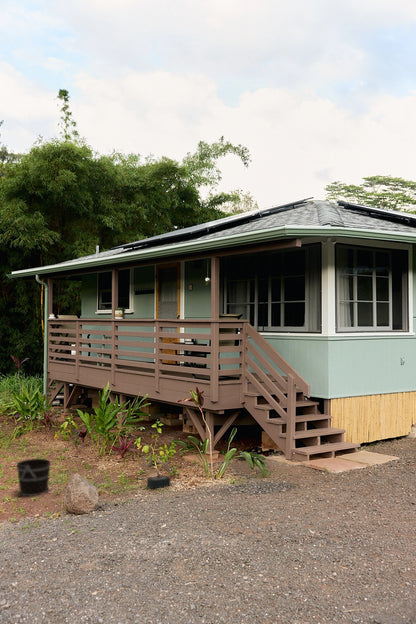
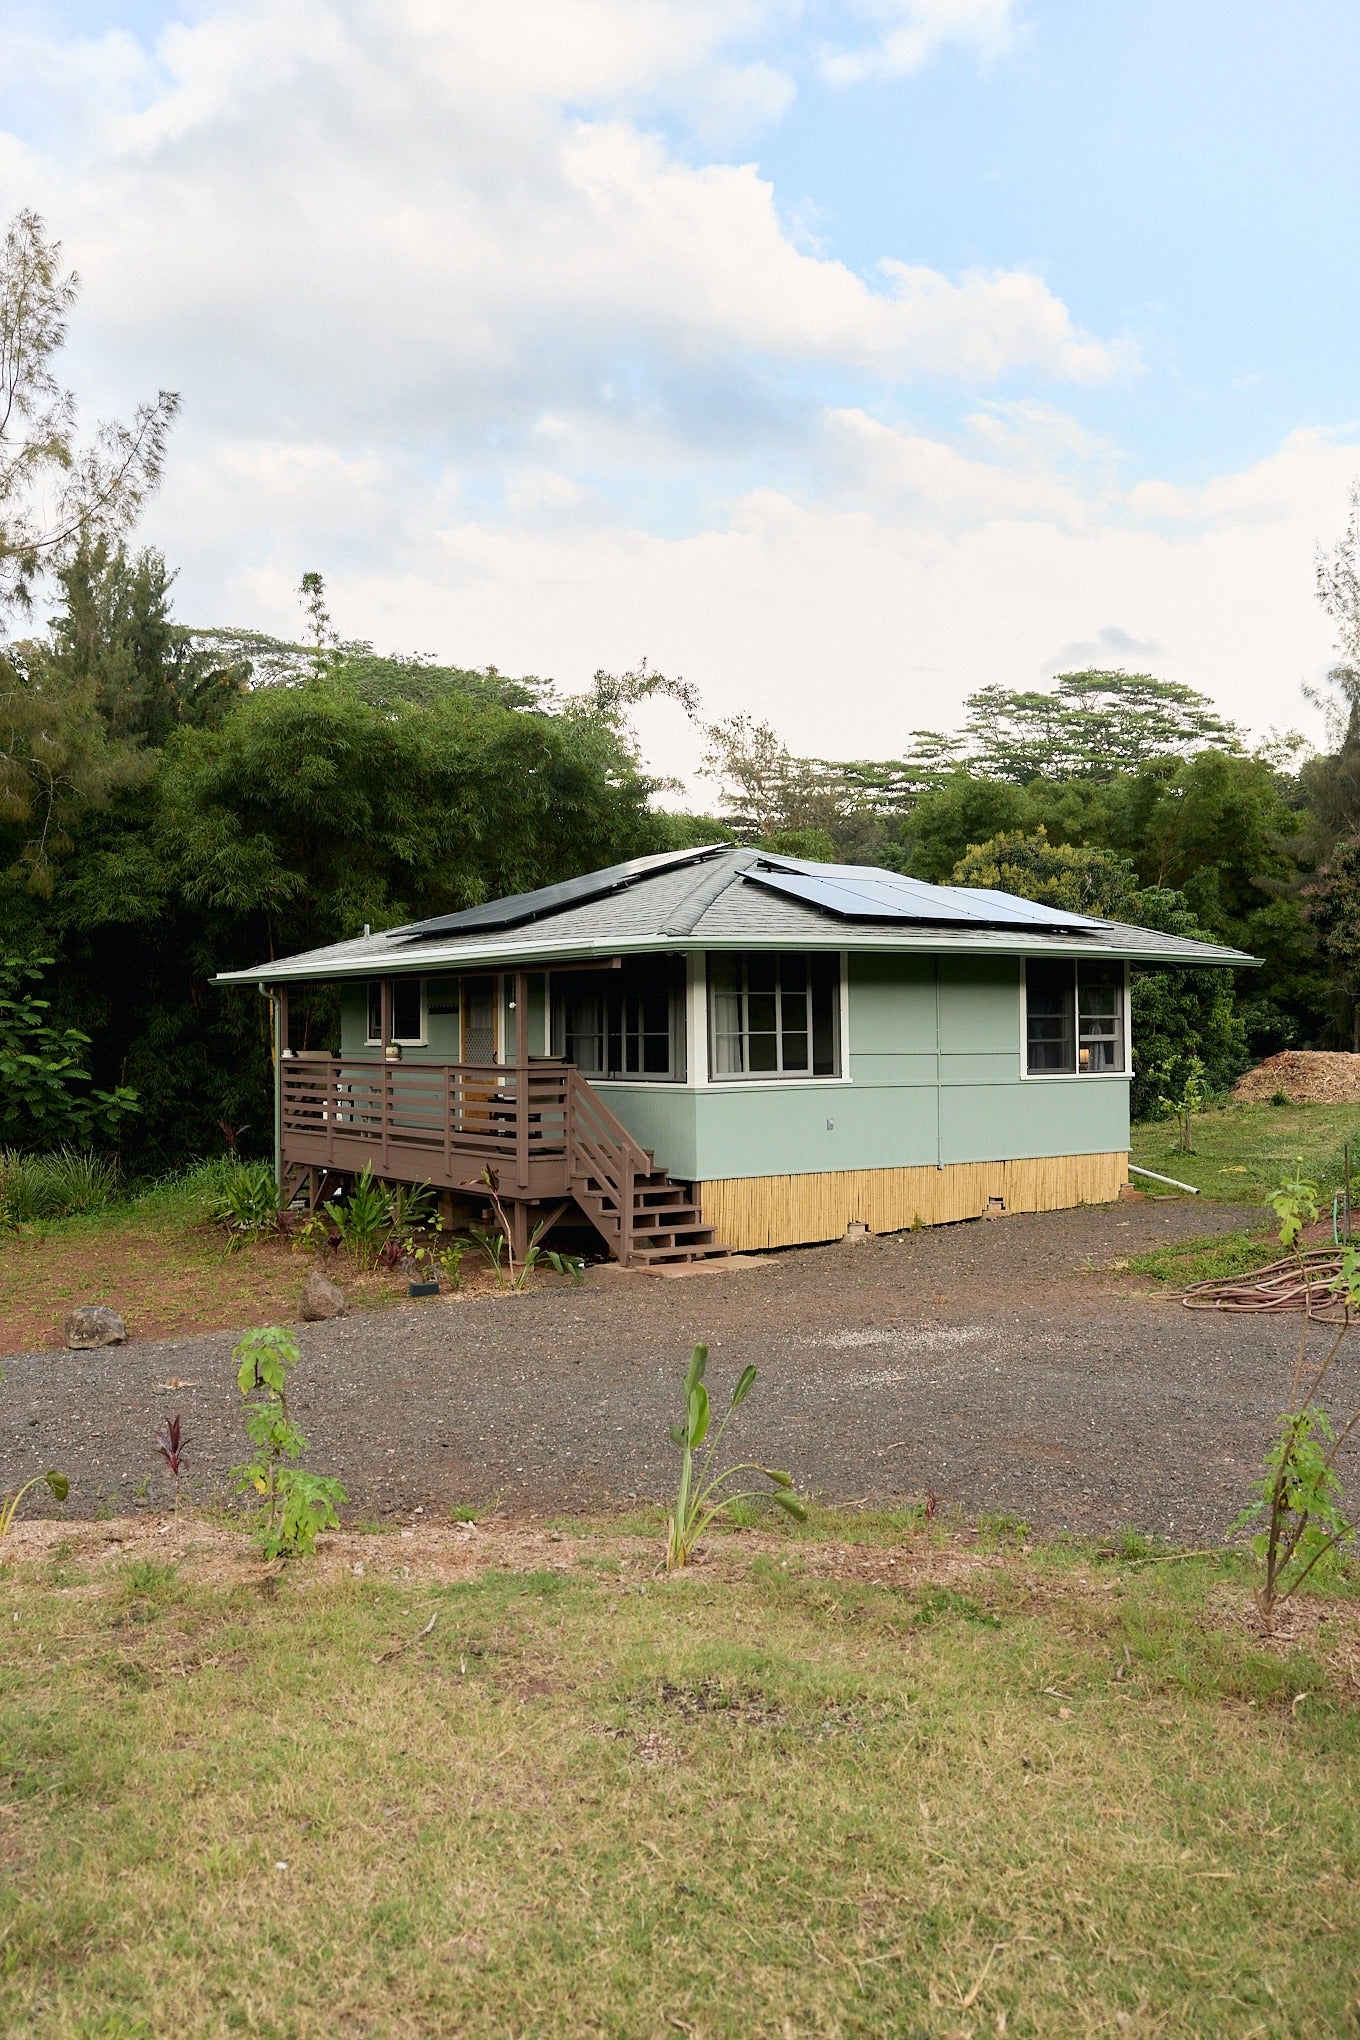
bucket: present [17,459,50,496] -> none [235,1258,280,1306]

